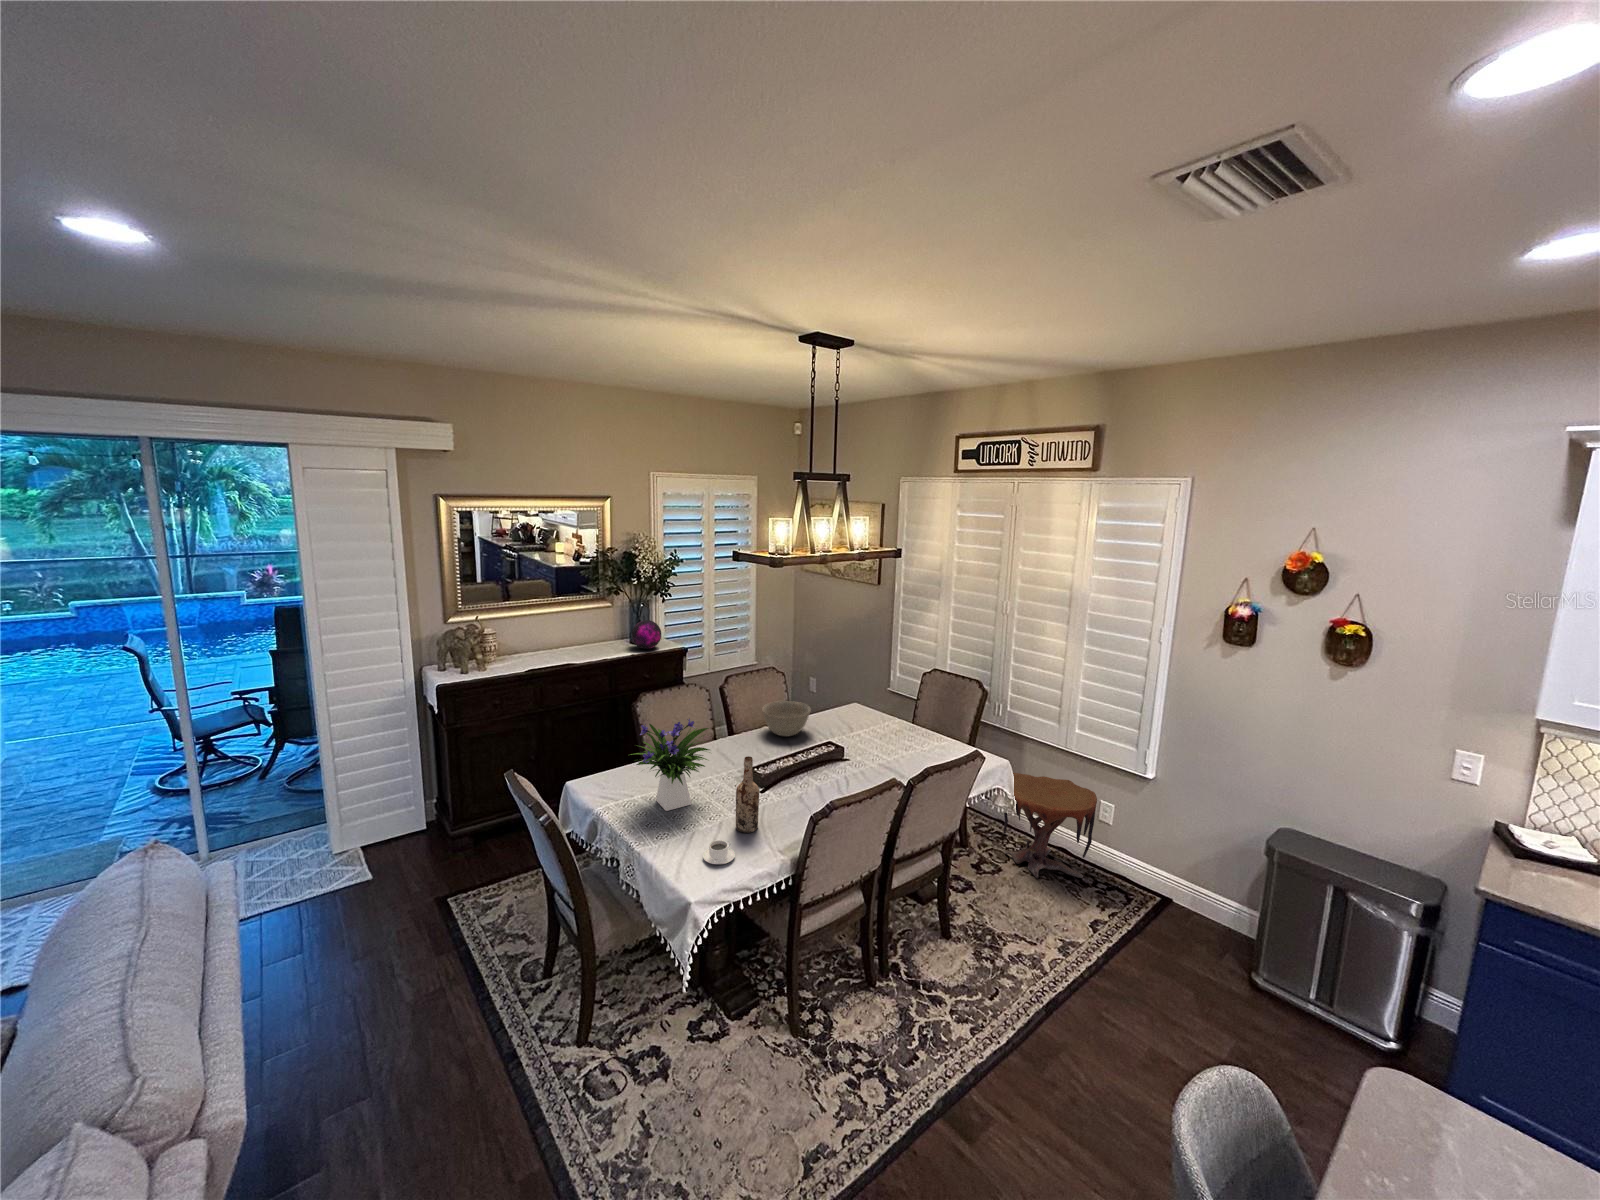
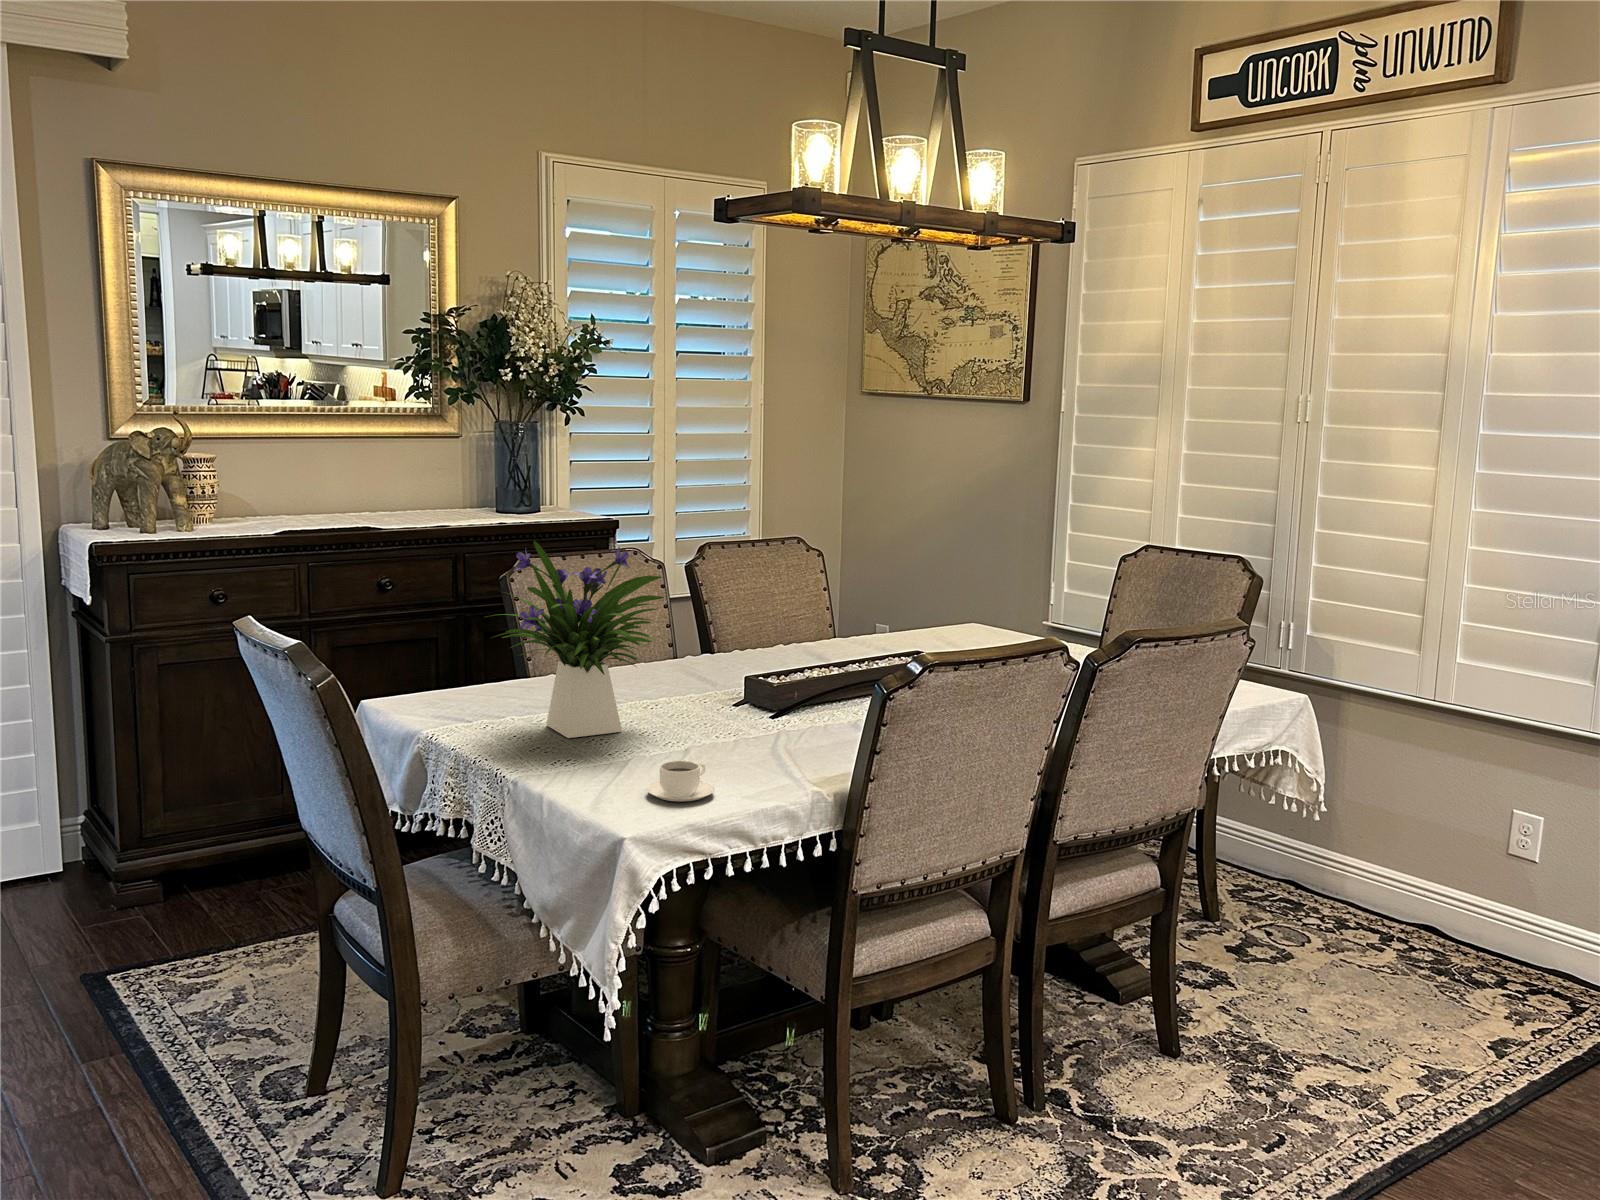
decorative orb: present [632,620,661,649] -> none [496,456,558,517]
bowl: present [762,701,811,736] -> none [772,591,877,656]
wine bottle: present [736,756,759,833] -> none [716,604,766,766]
side table: present [1004,773,1097,878] -> none [1288,760,1504,973]

